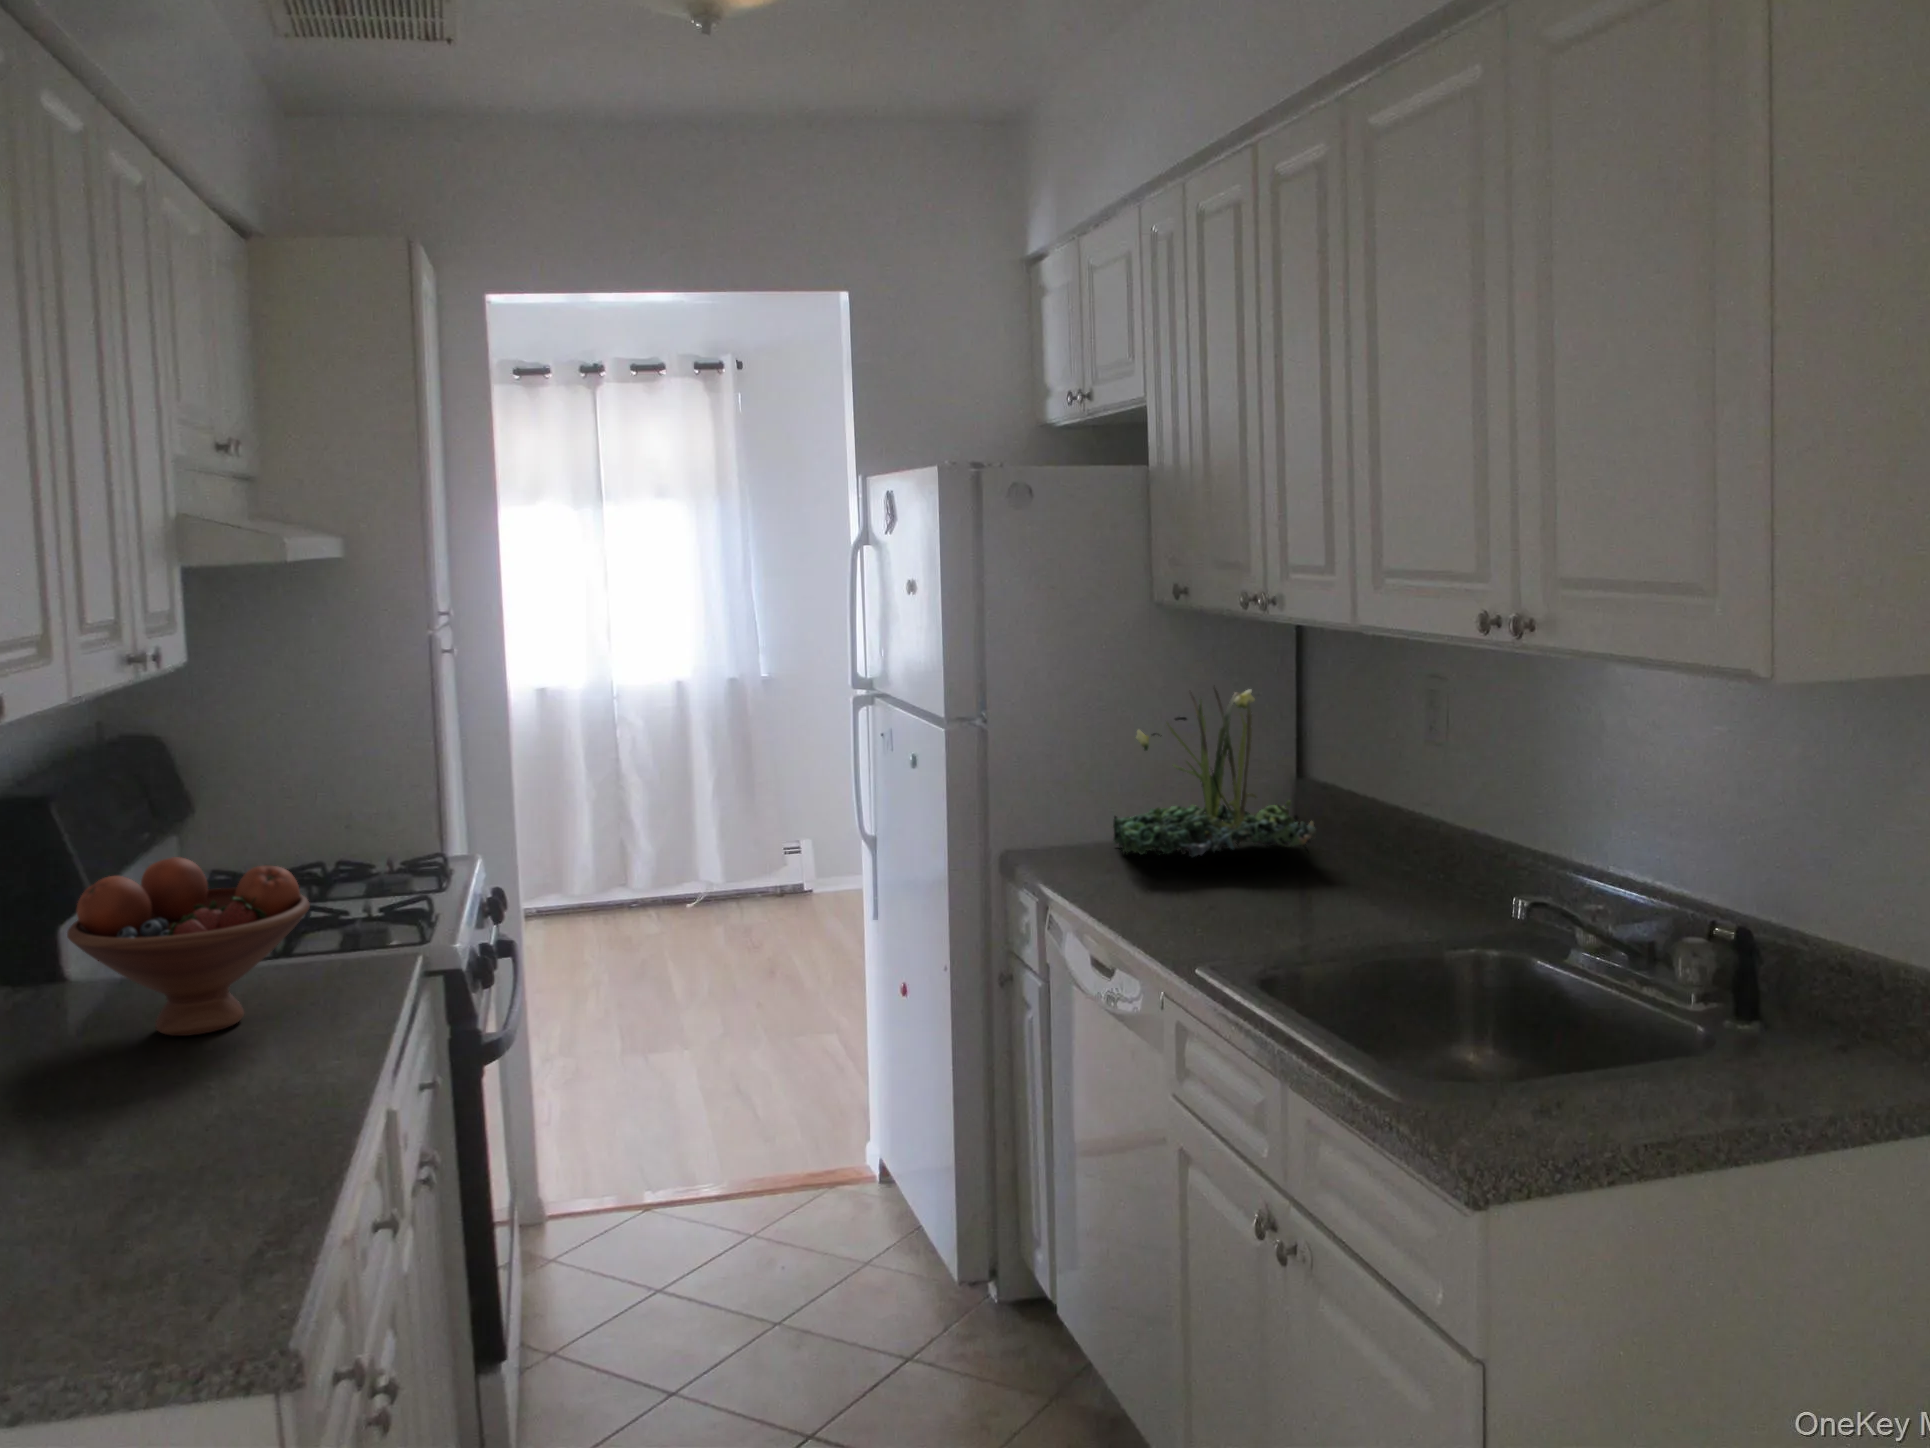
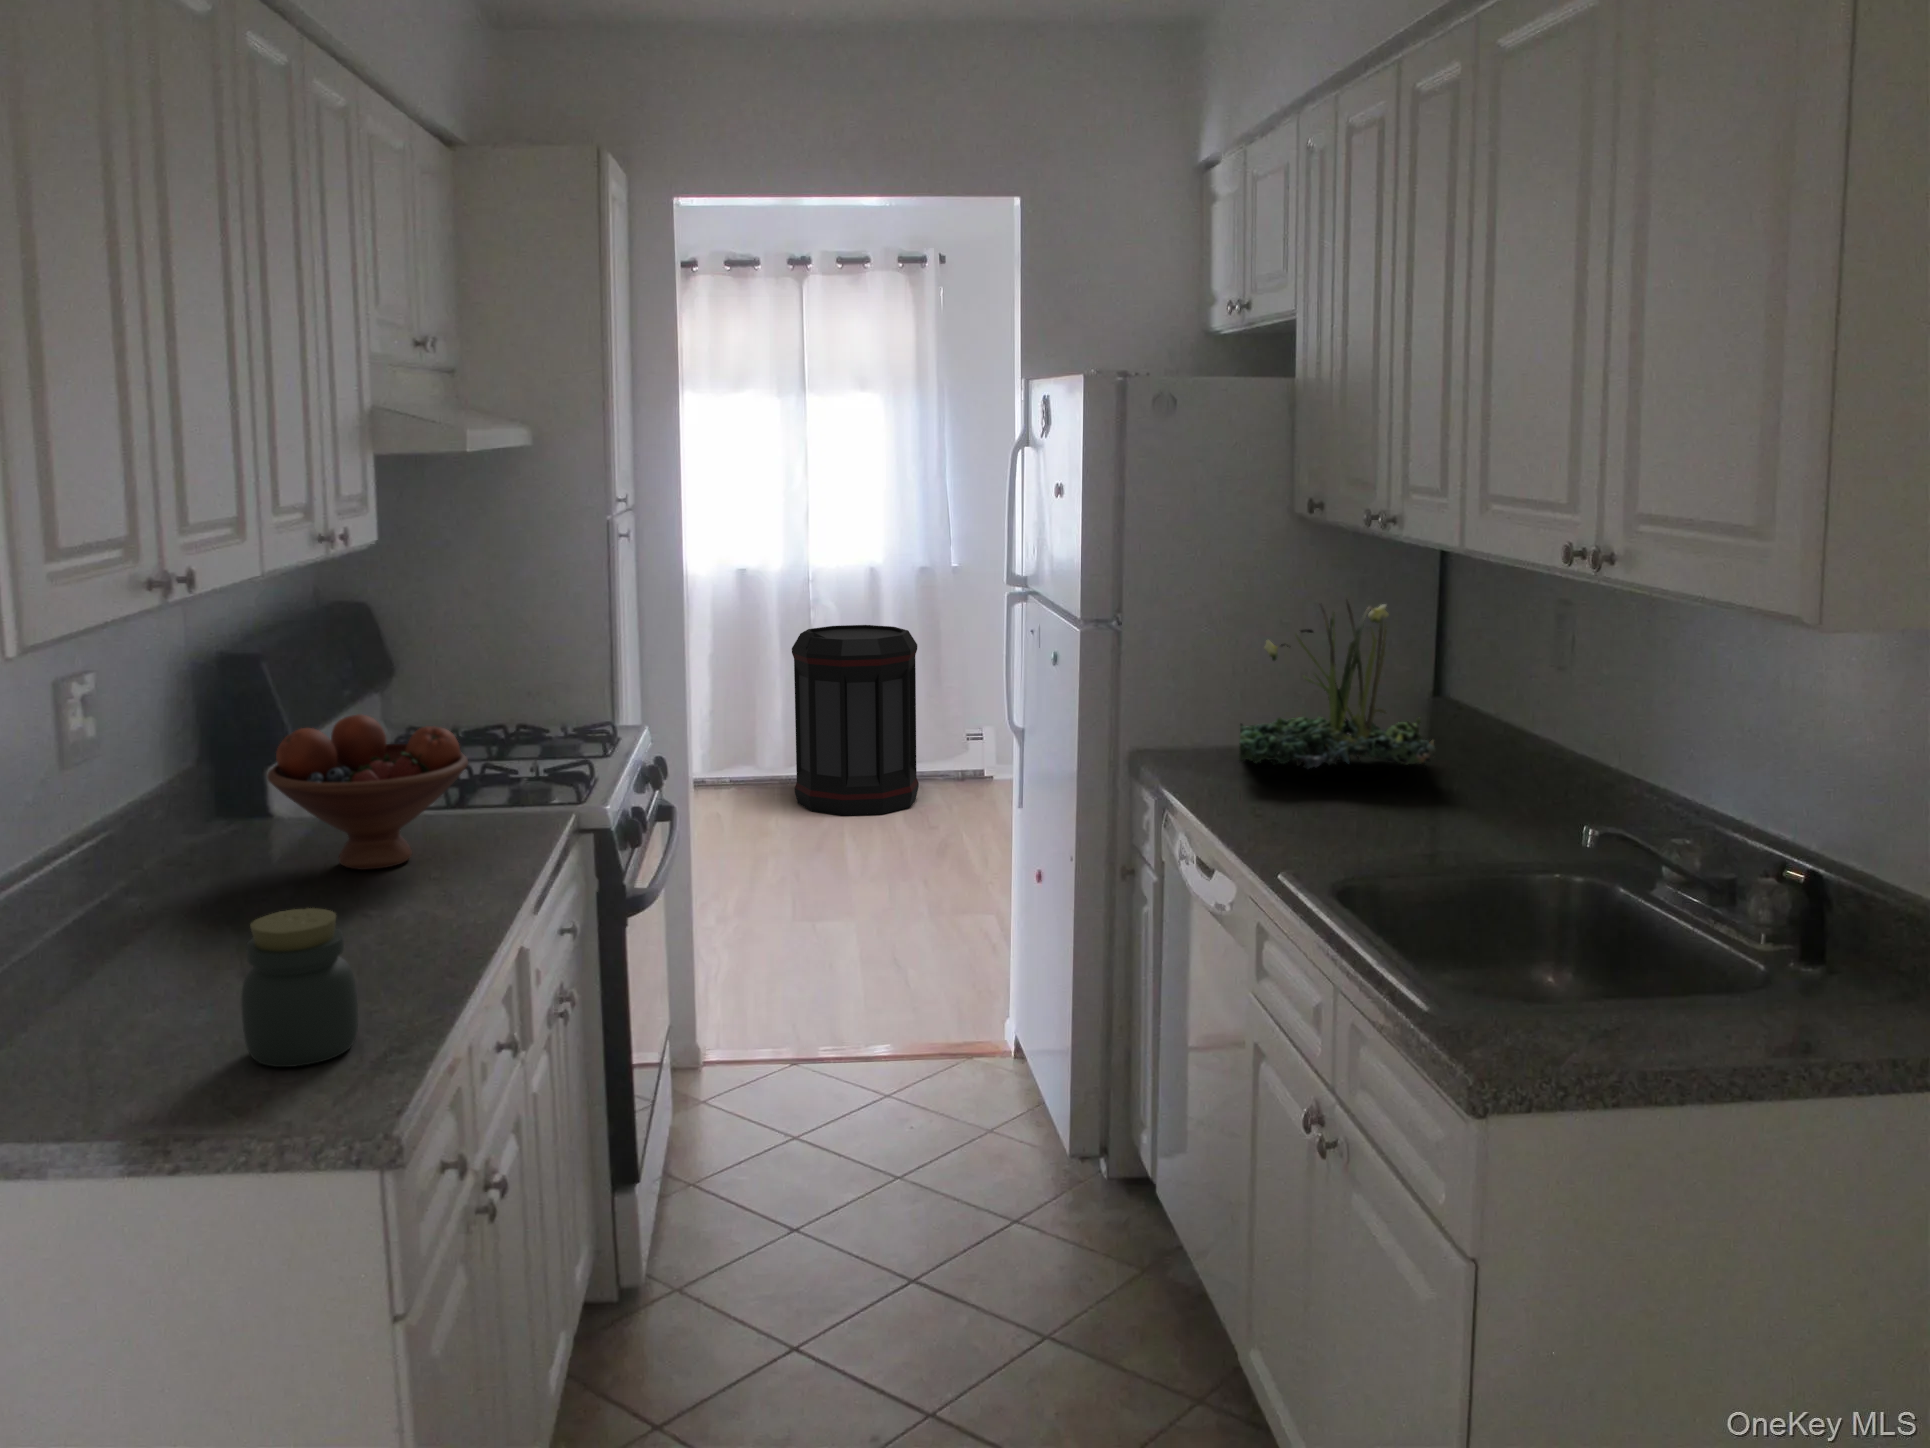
trash can: none [598,739,737,941] -> present [792,625,919,816]
jar: none [87,1085,232,1281] -> present [241,908,358,1067]

